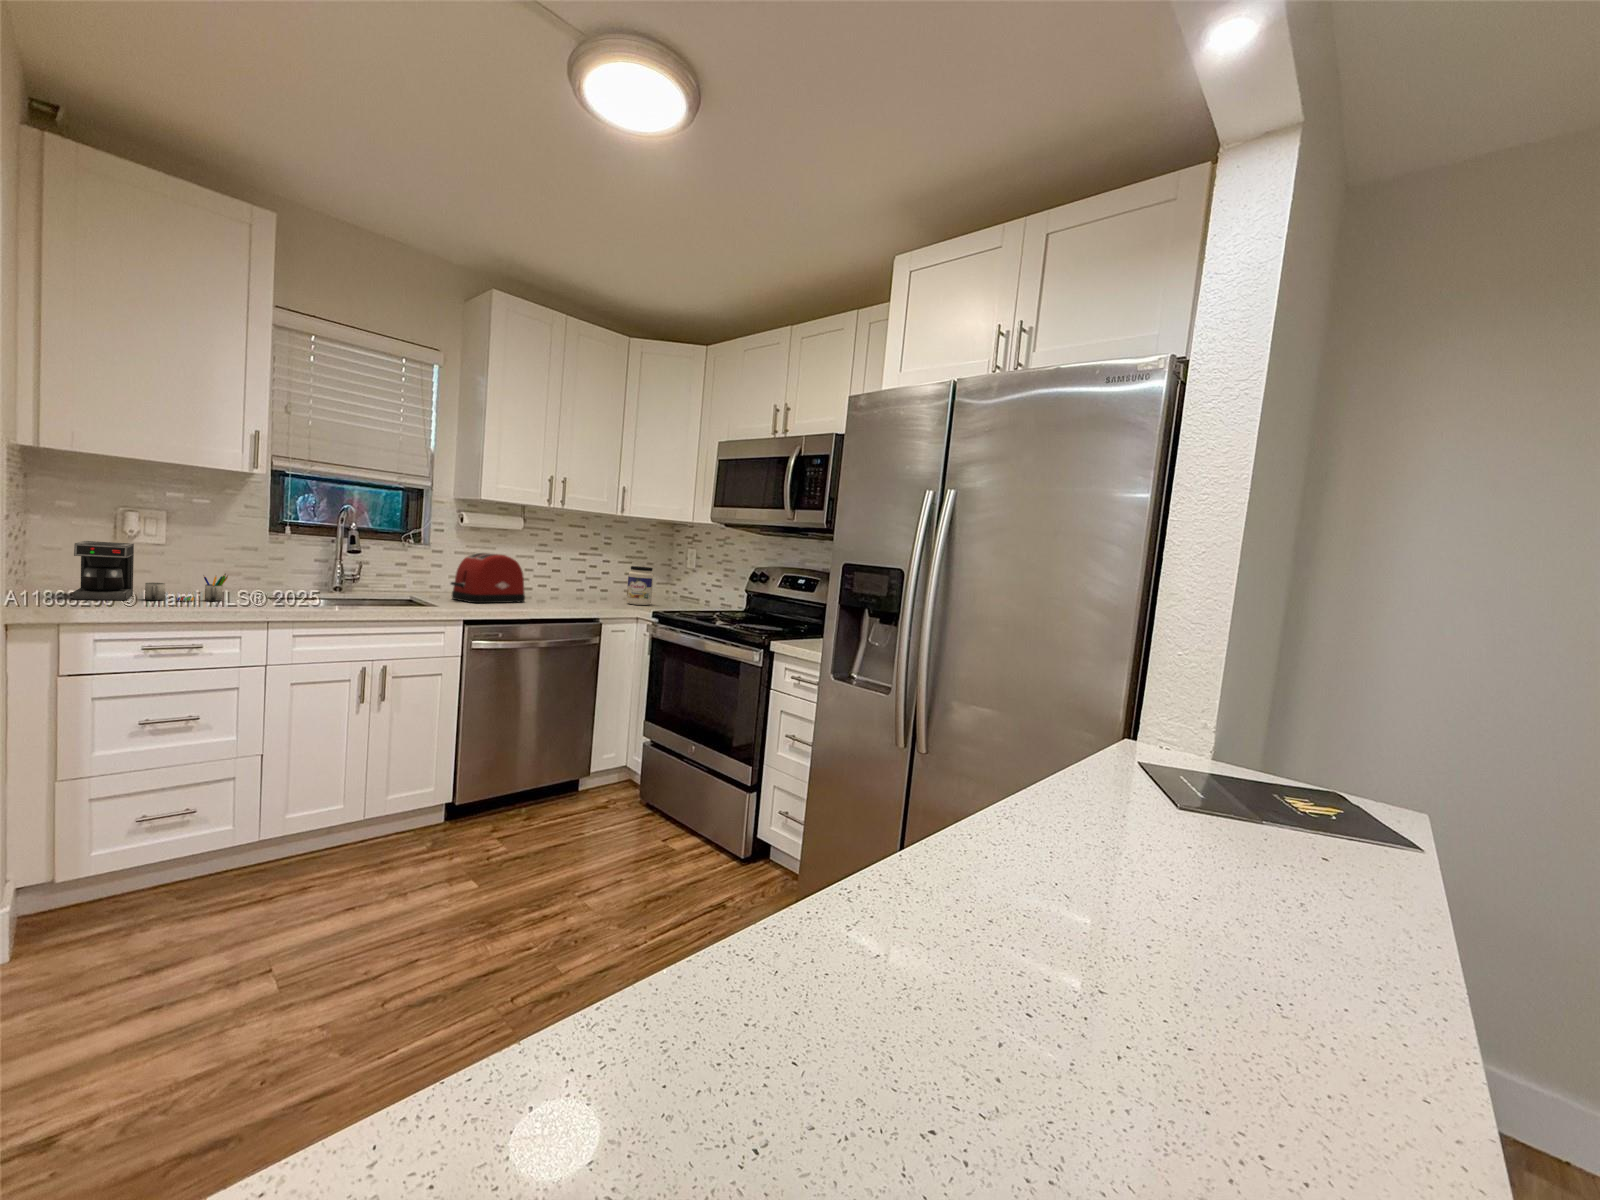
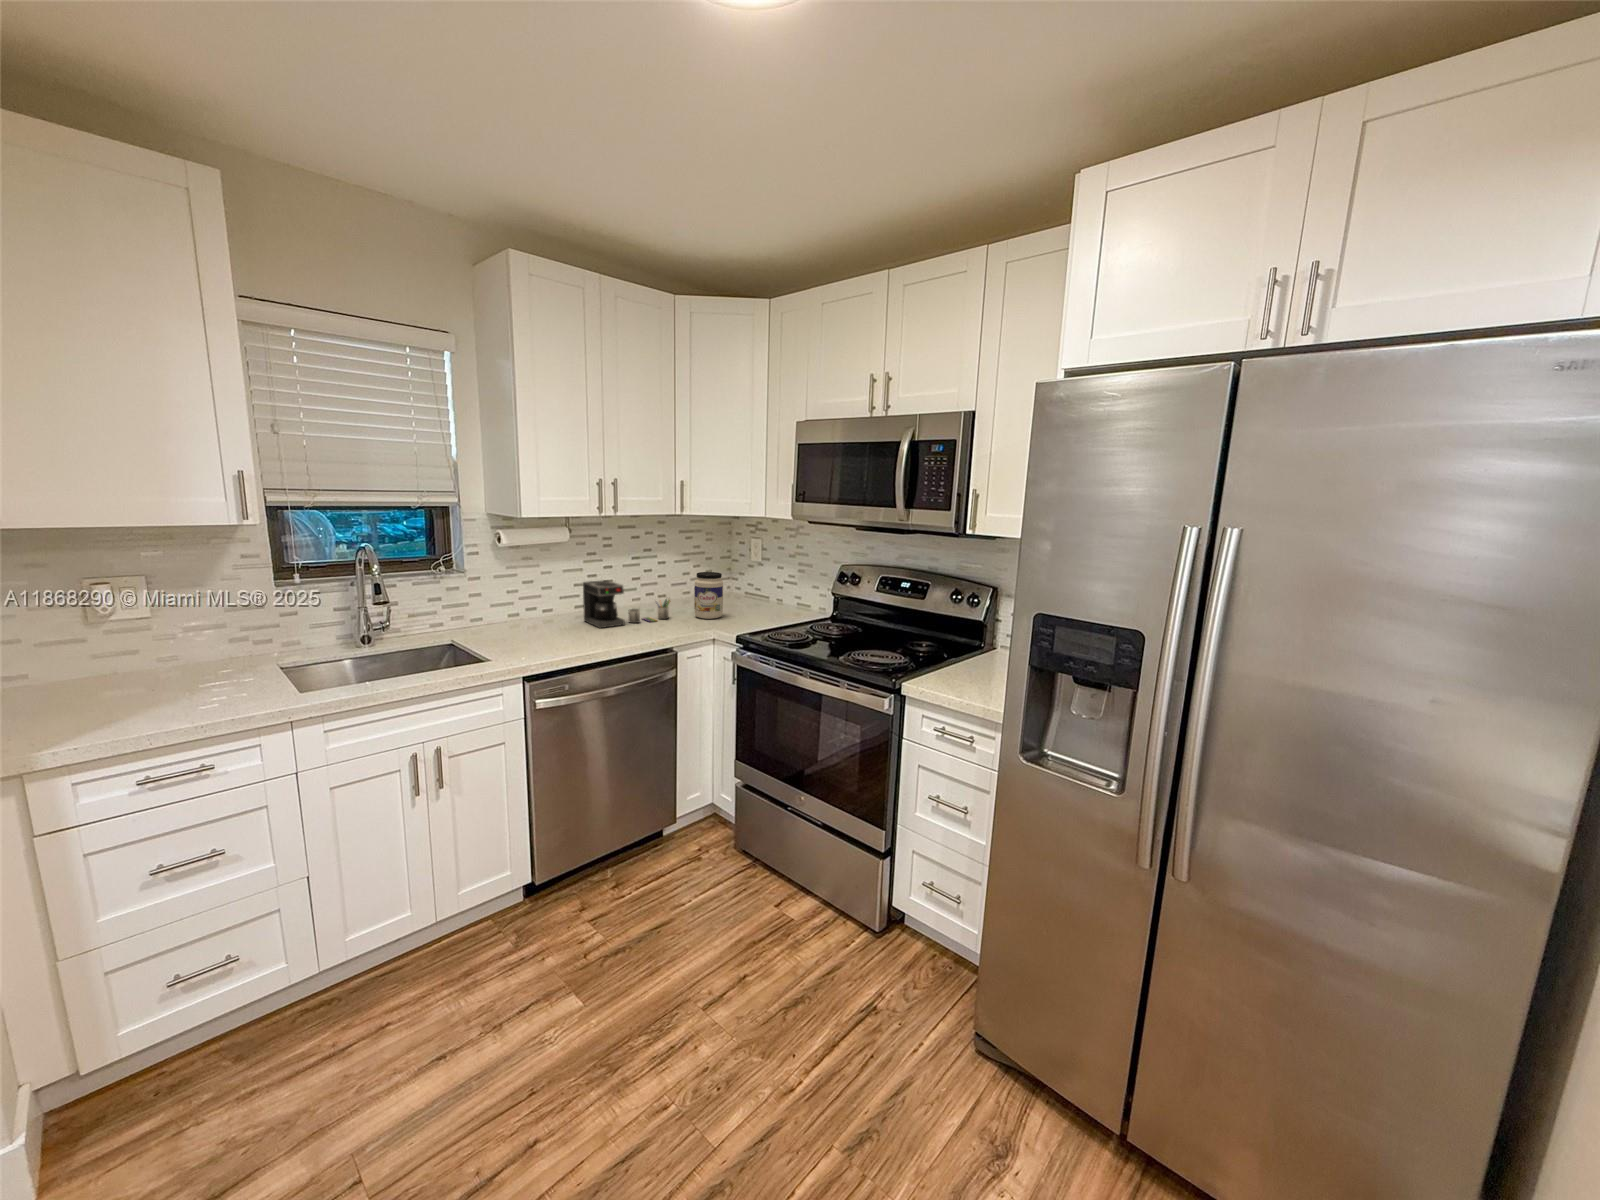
coffee maker: present [73,541,228,601] -> present [583,580,670,628]
toaster: present [451,553,525,603] -> none [497,579,584,646]

